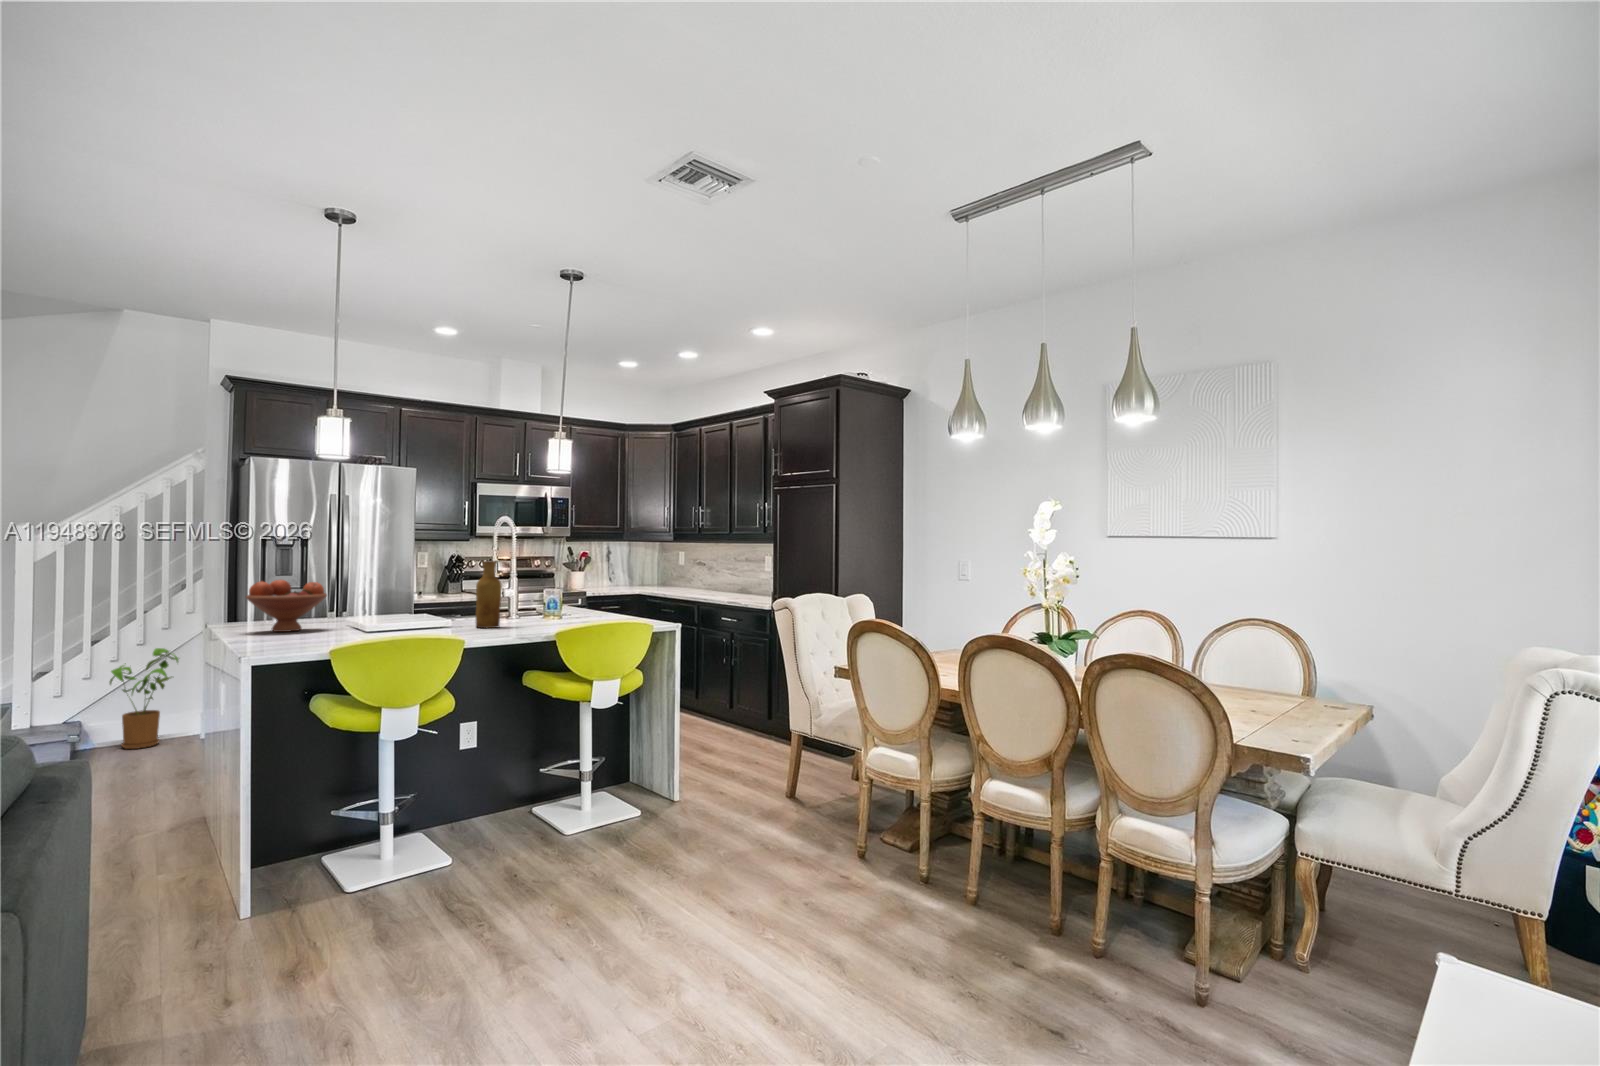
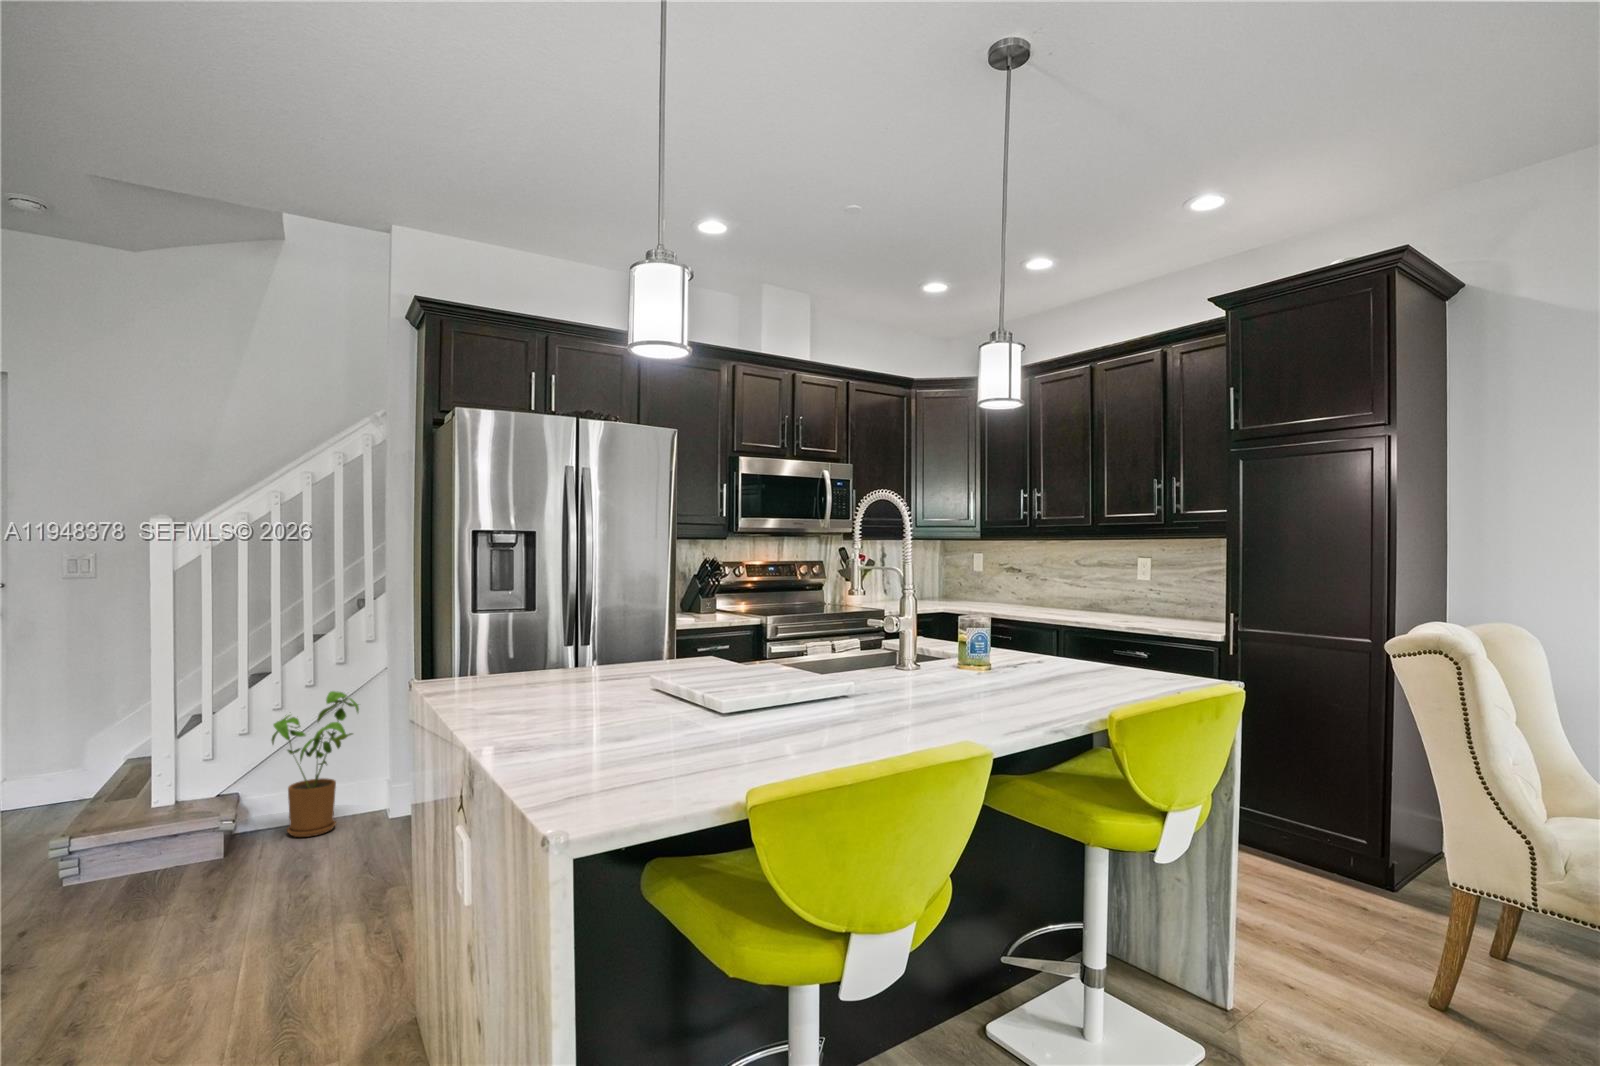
vase: present [476,561,502,628] -> none [918,565,966,701]
fruit bowl: present [246,580,327,632] -> none [504,602,639,703]

